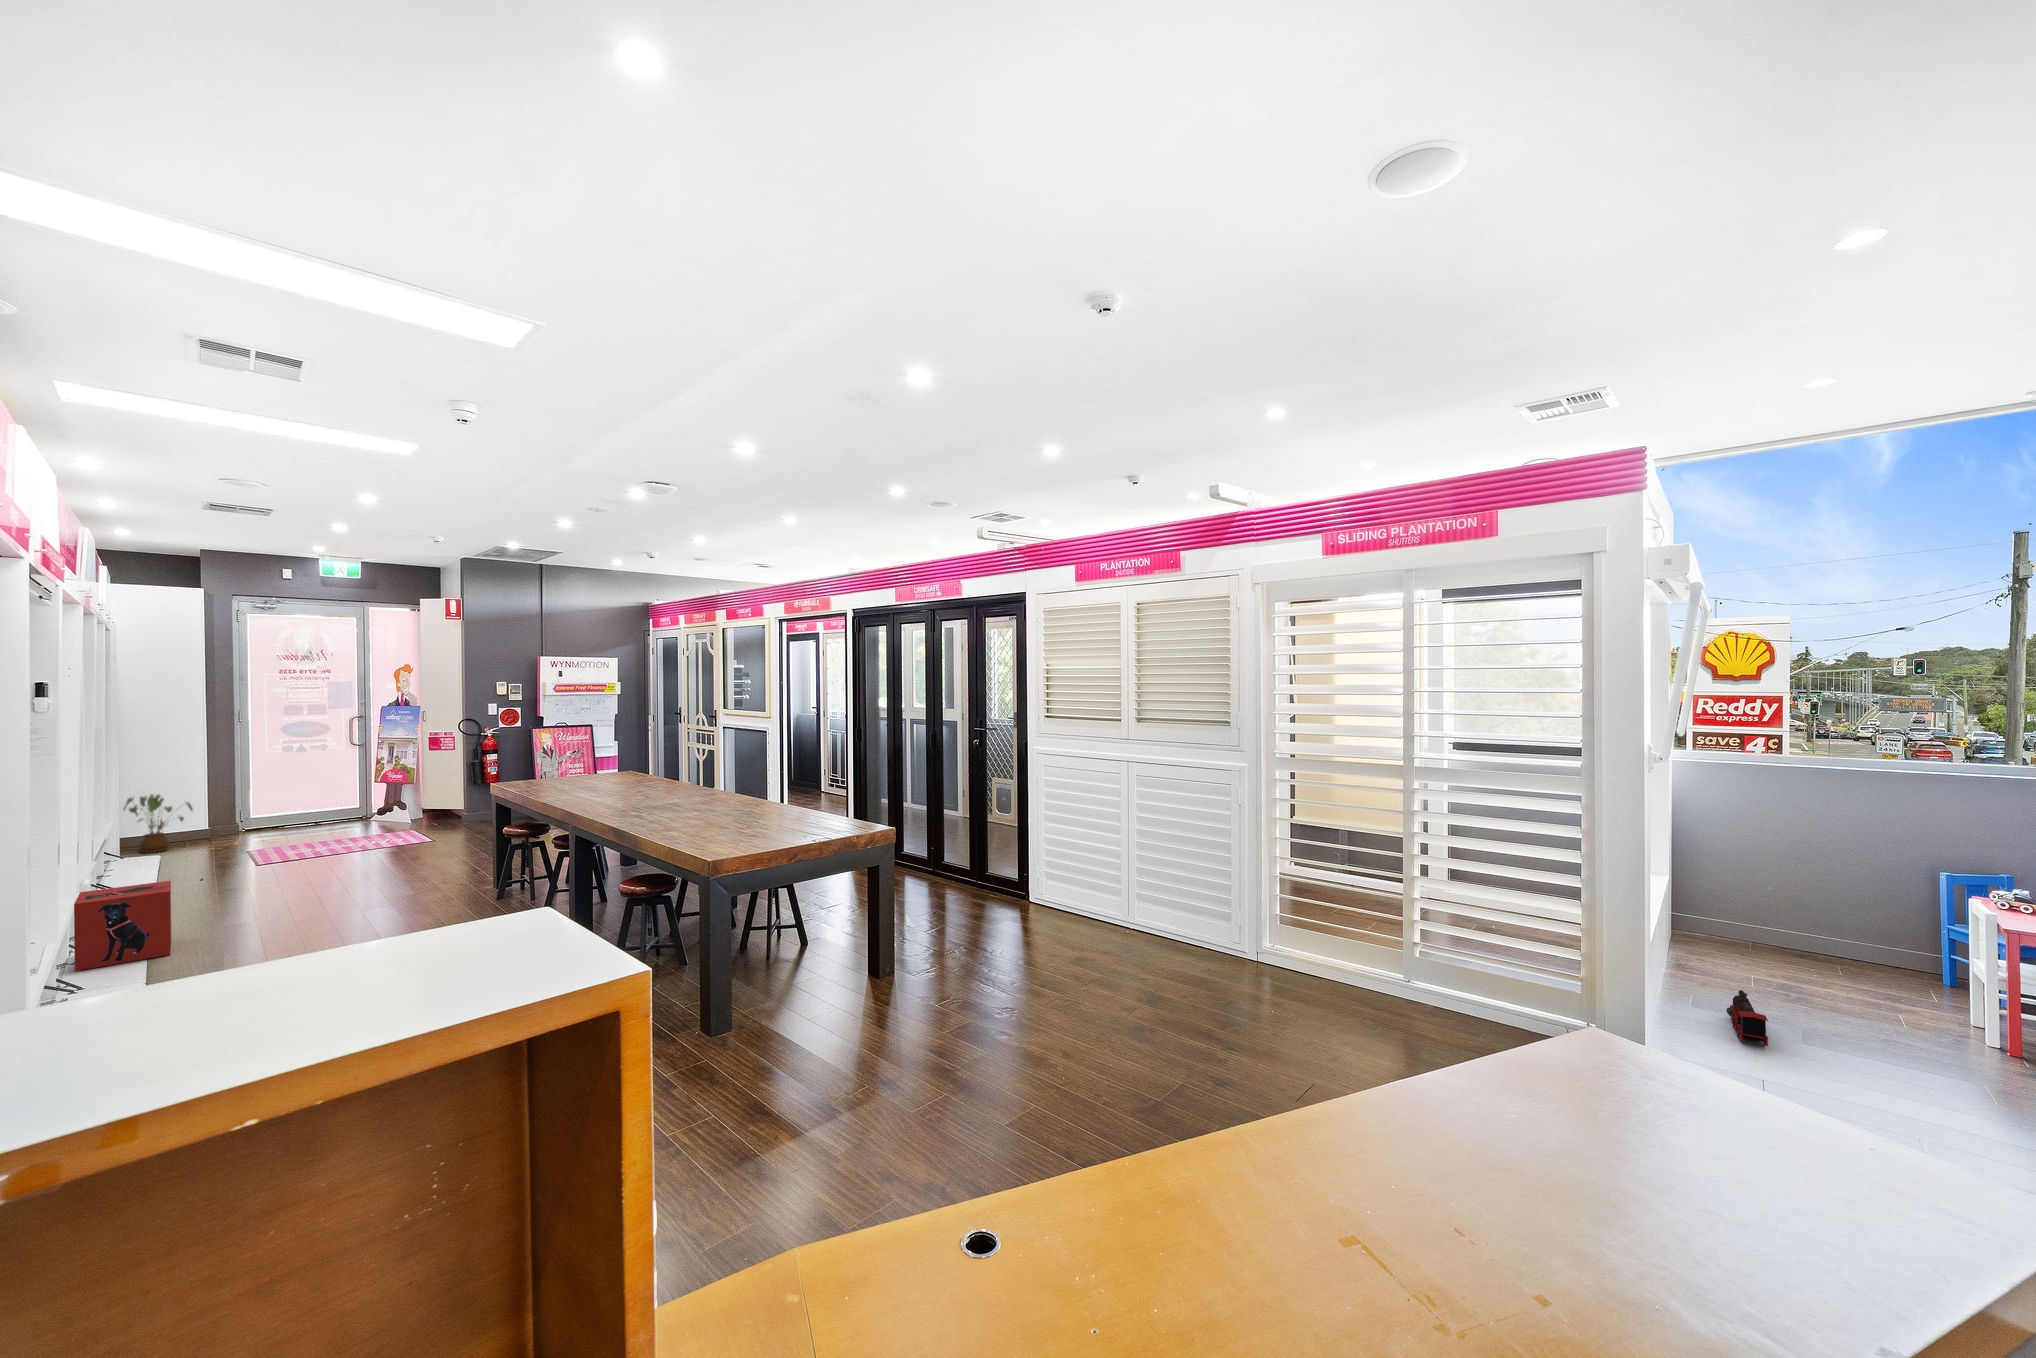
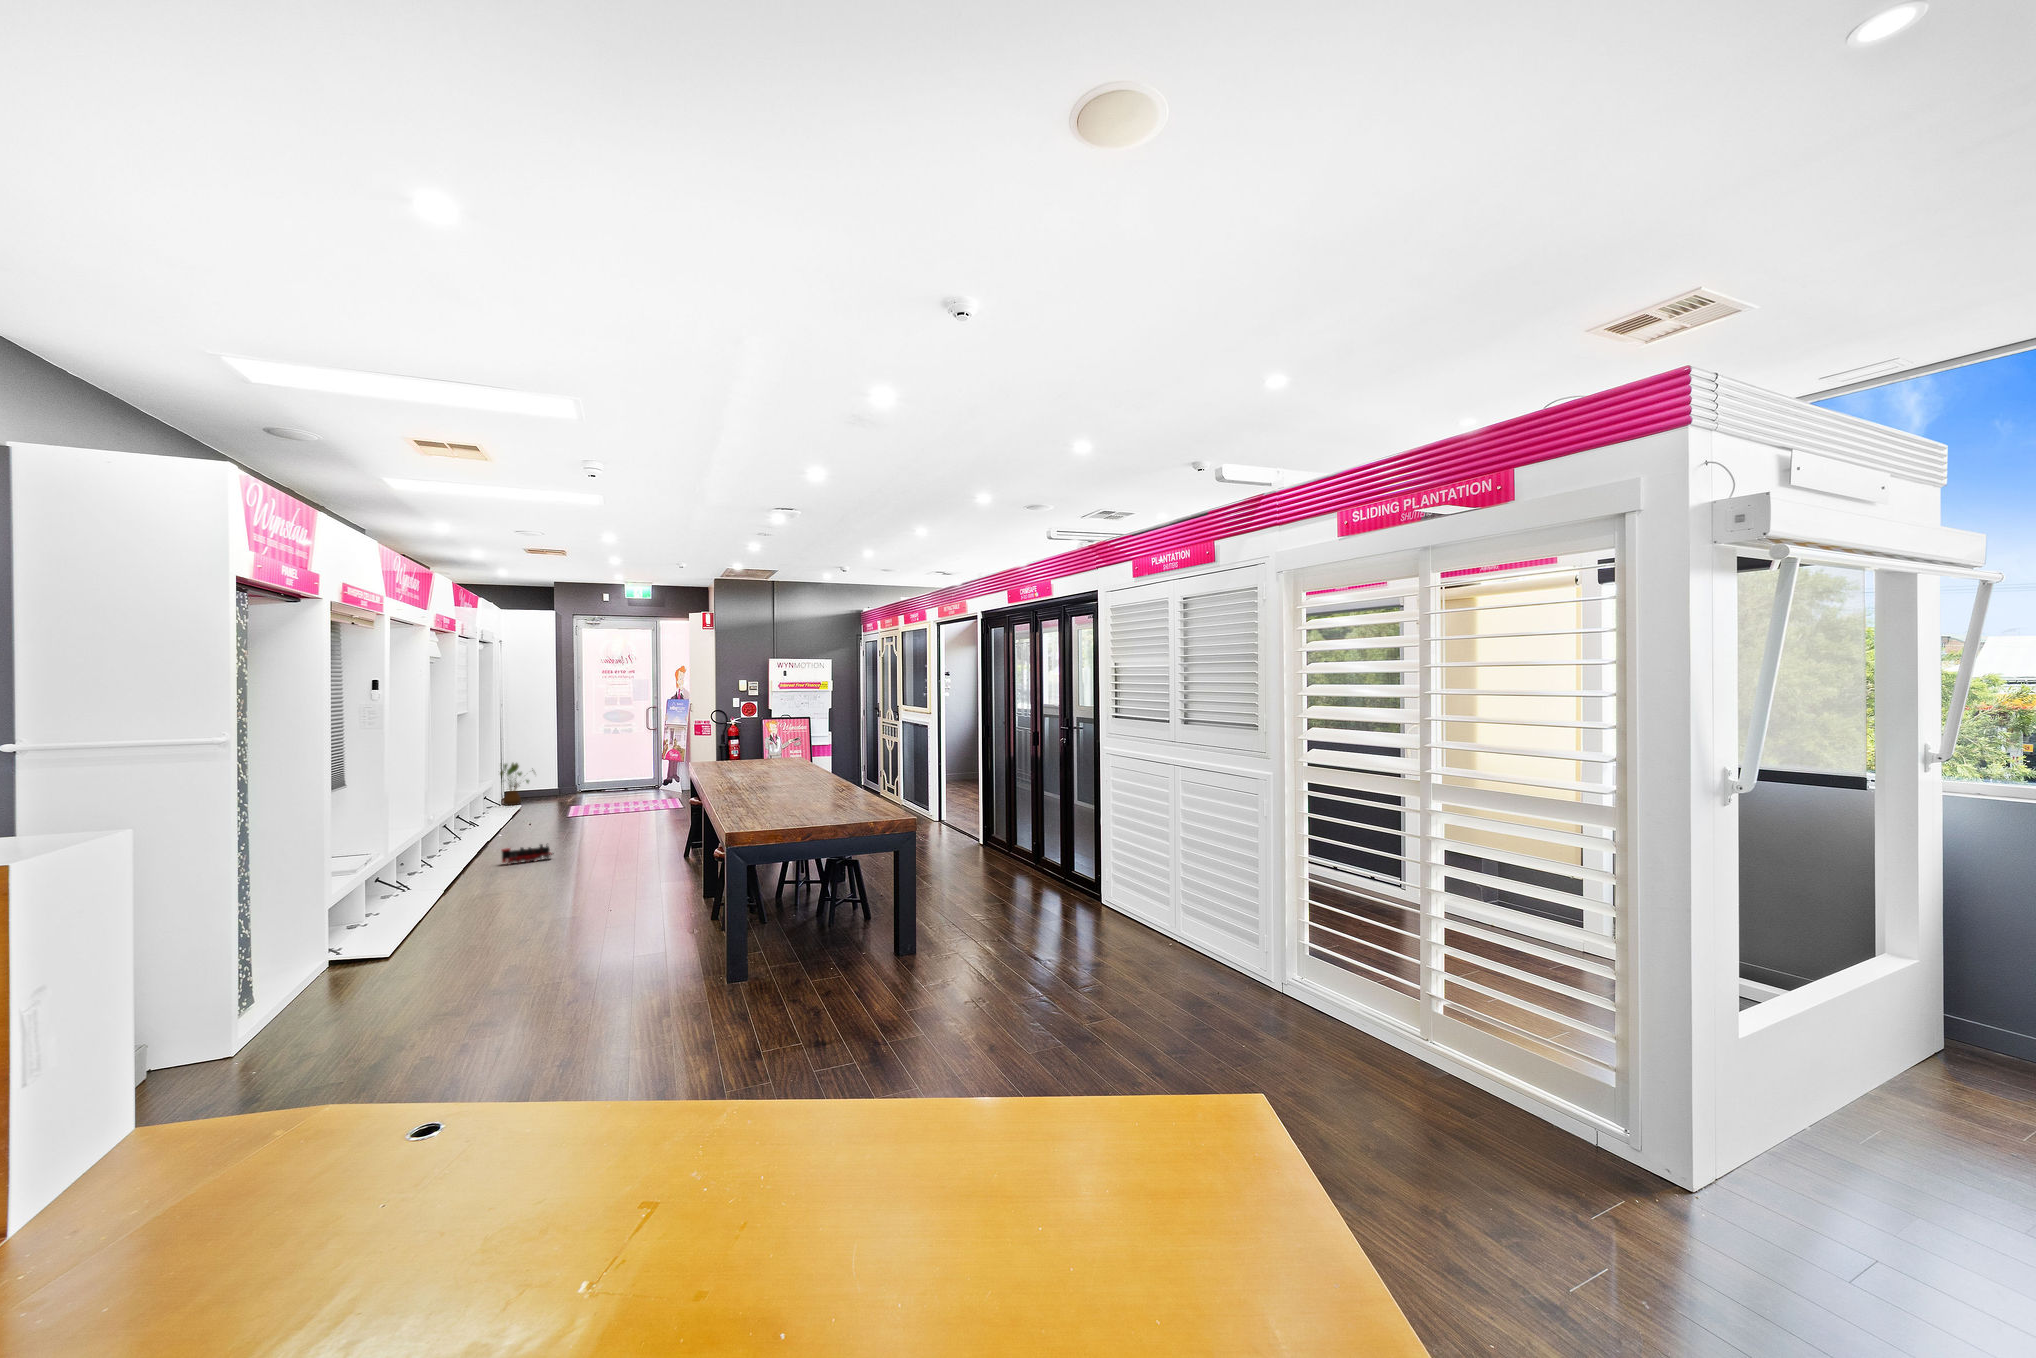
storage box: present [74,881,171,971] -> none [403,825,470,885]
toy train: present [1726,990,1768,1046] -> present [502,844,554,865]

